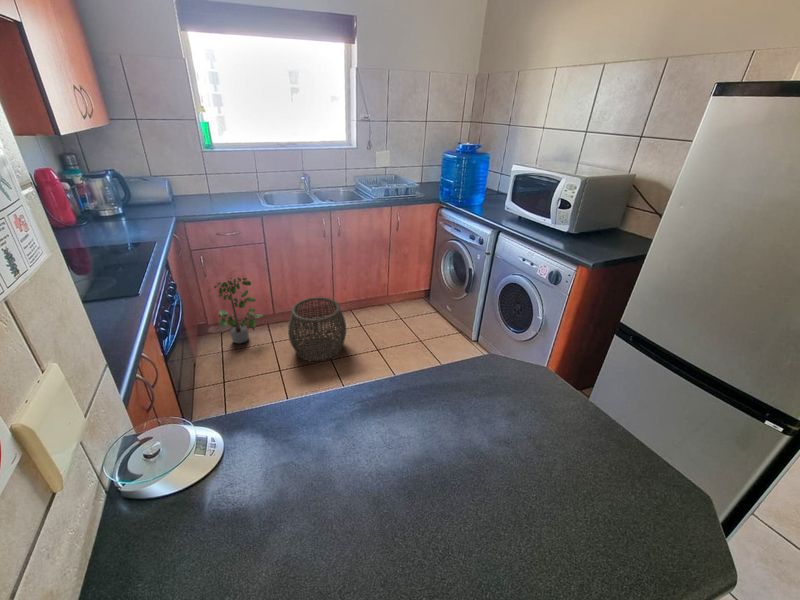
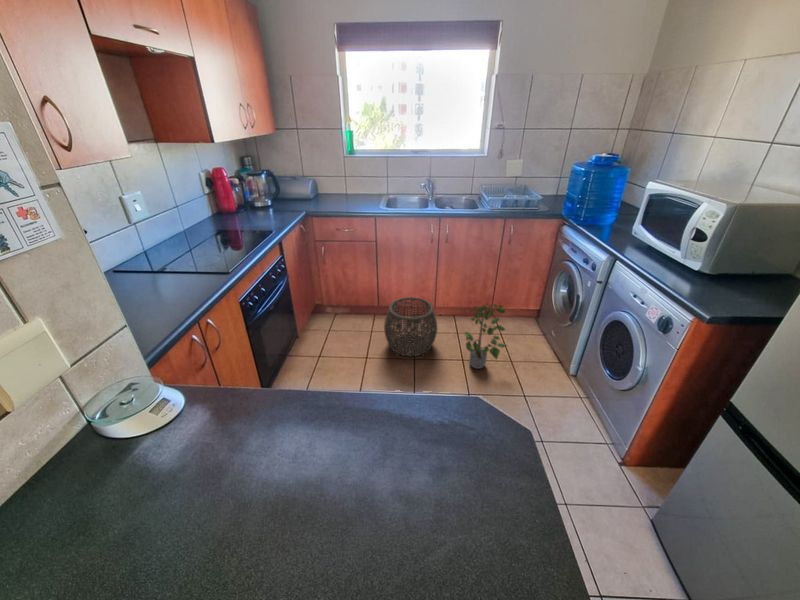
potted plant: present [214,278,264,343] -> present [464,304,507,369]

